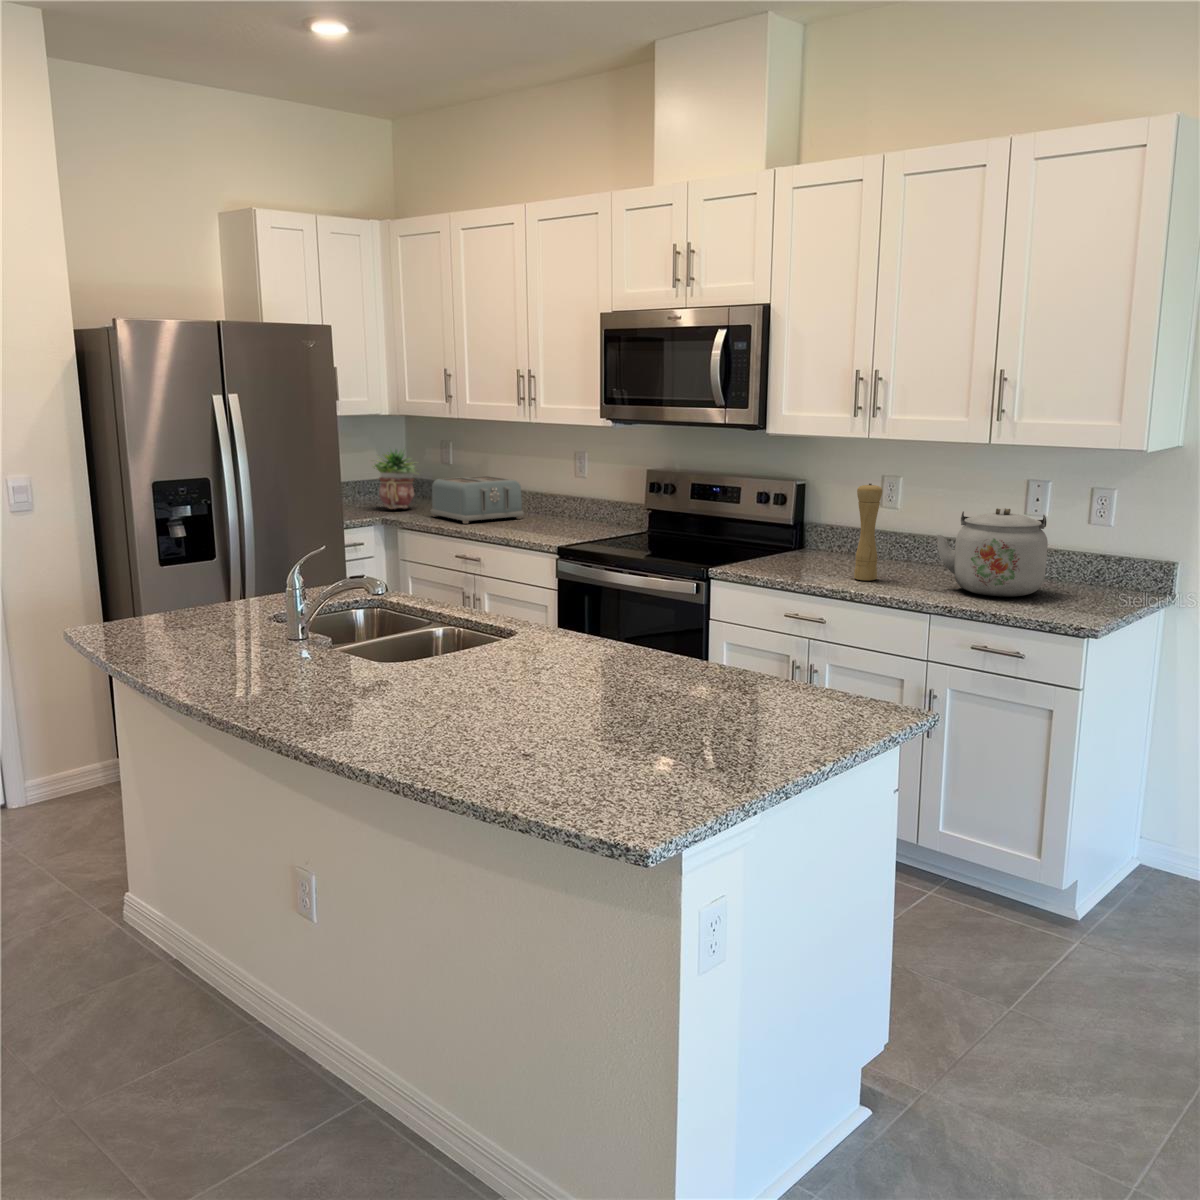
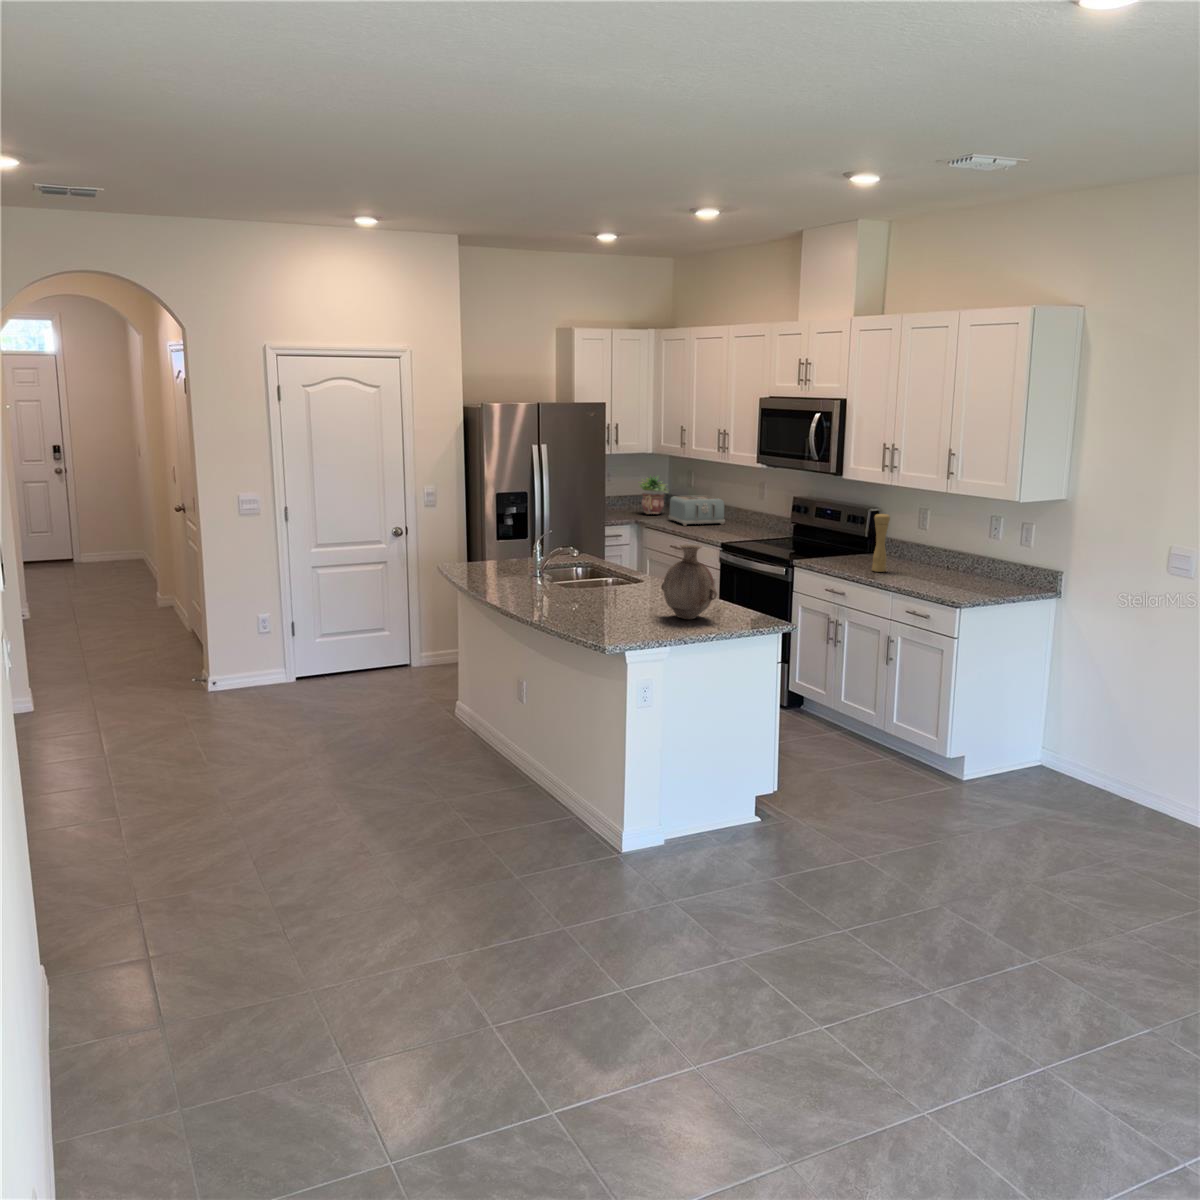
kettle: present [936,508,1048,596] -> none [912,532,984,585]
vase: none [648,560,785,725] -> present [661,545,717,619]

